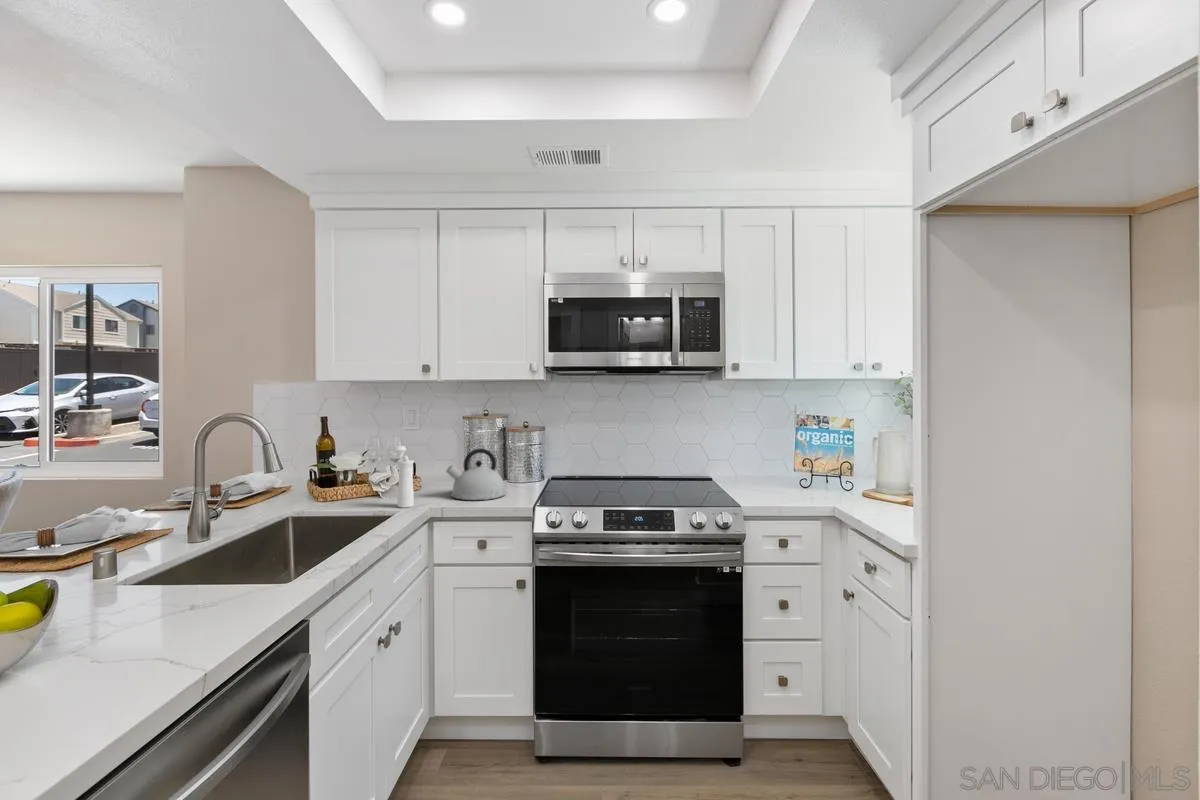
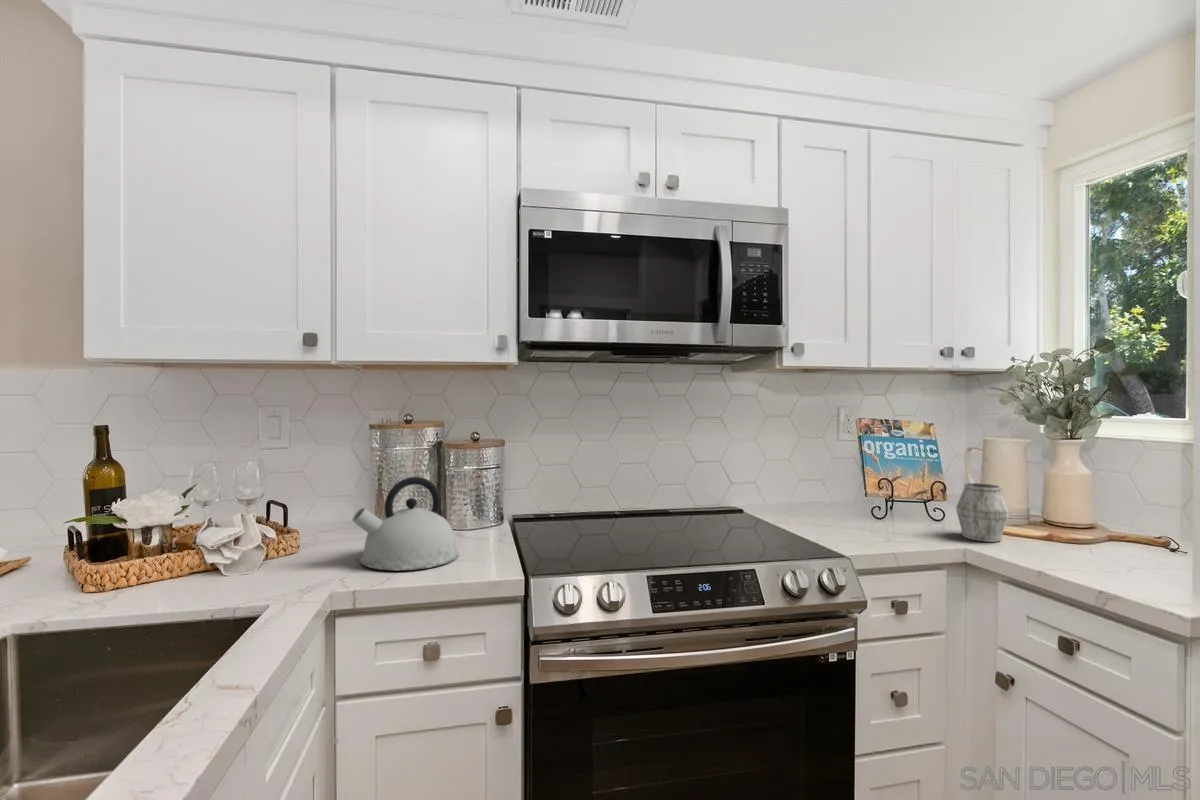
pepper mill: present [394,446,414,508] -> none [251,476,294,597]
mug: none [842,463,876,504] -> present [956,483,1009,542]

